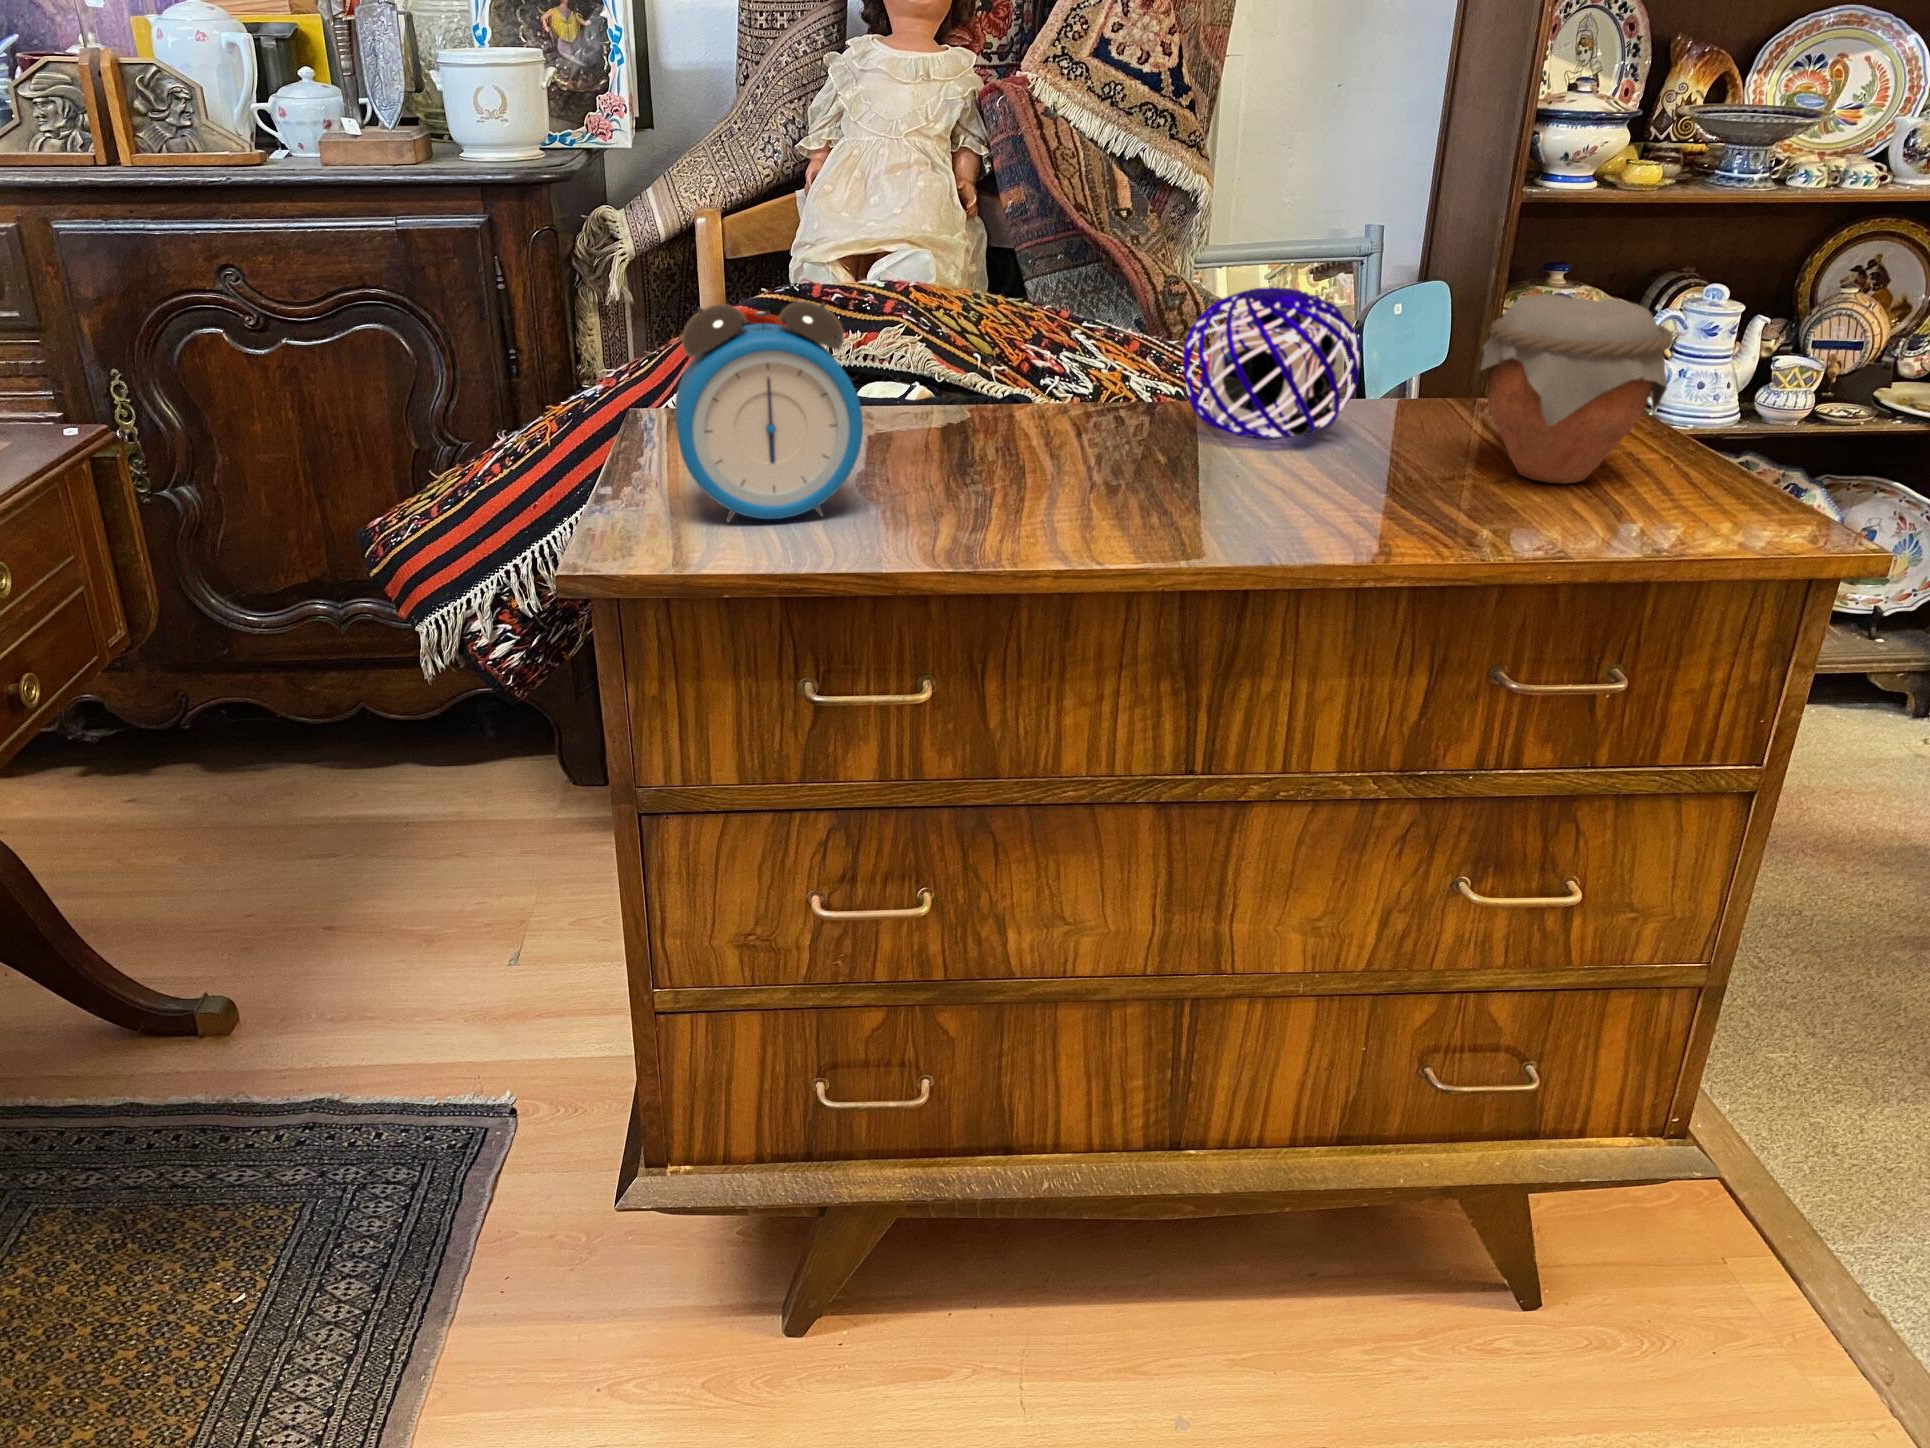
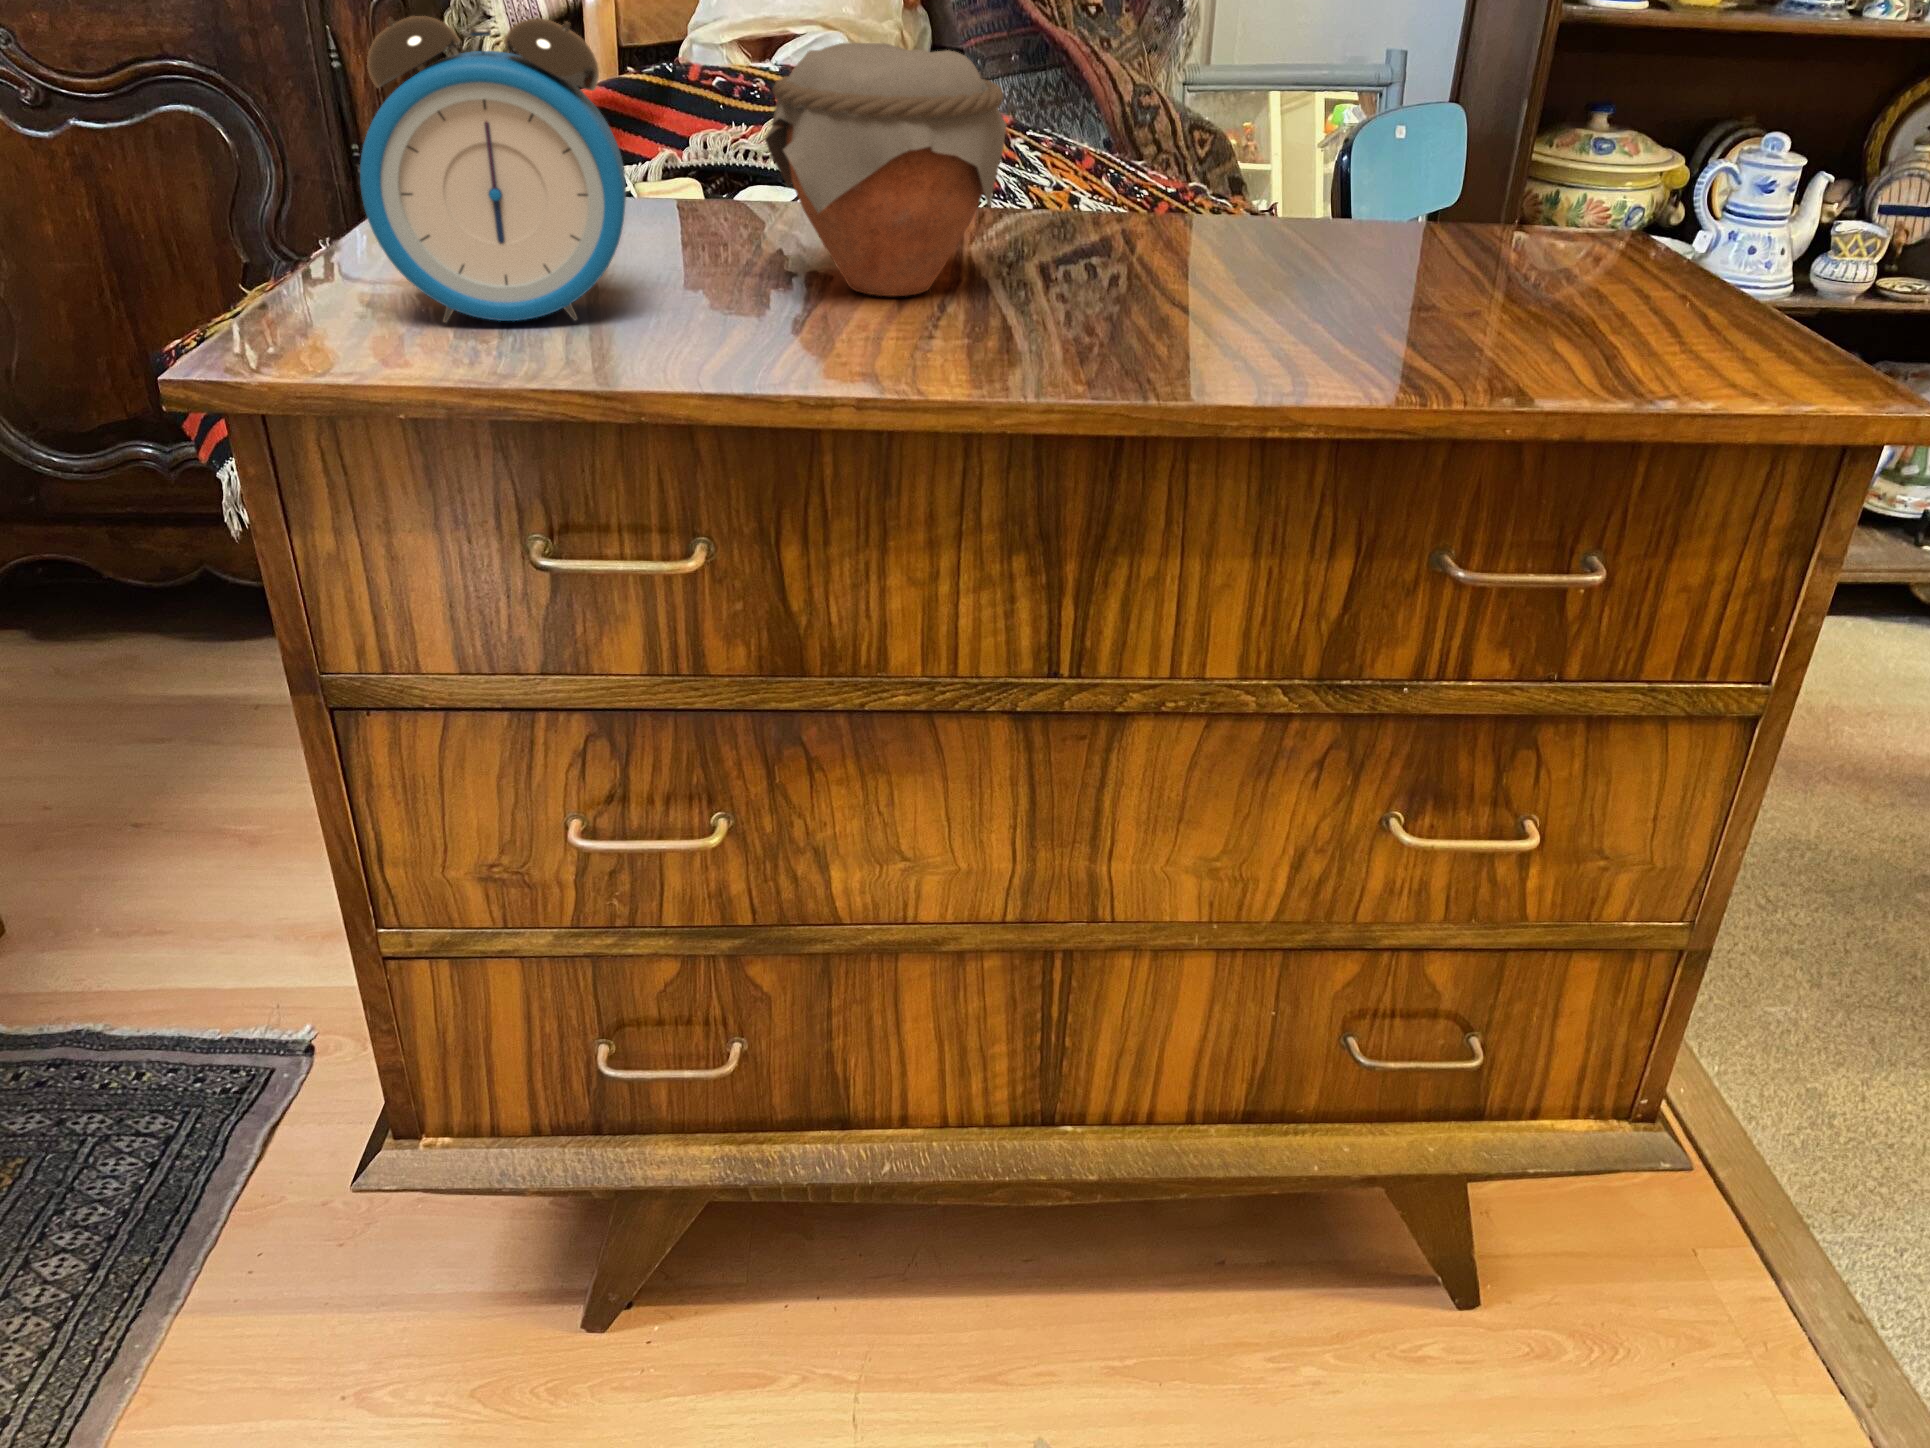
decorative orb: present [1183,287,1360,439] -> none [1095,60,1318,255]
jar: present [1475,294,1673,483] -> present [765,43,1007,296]

